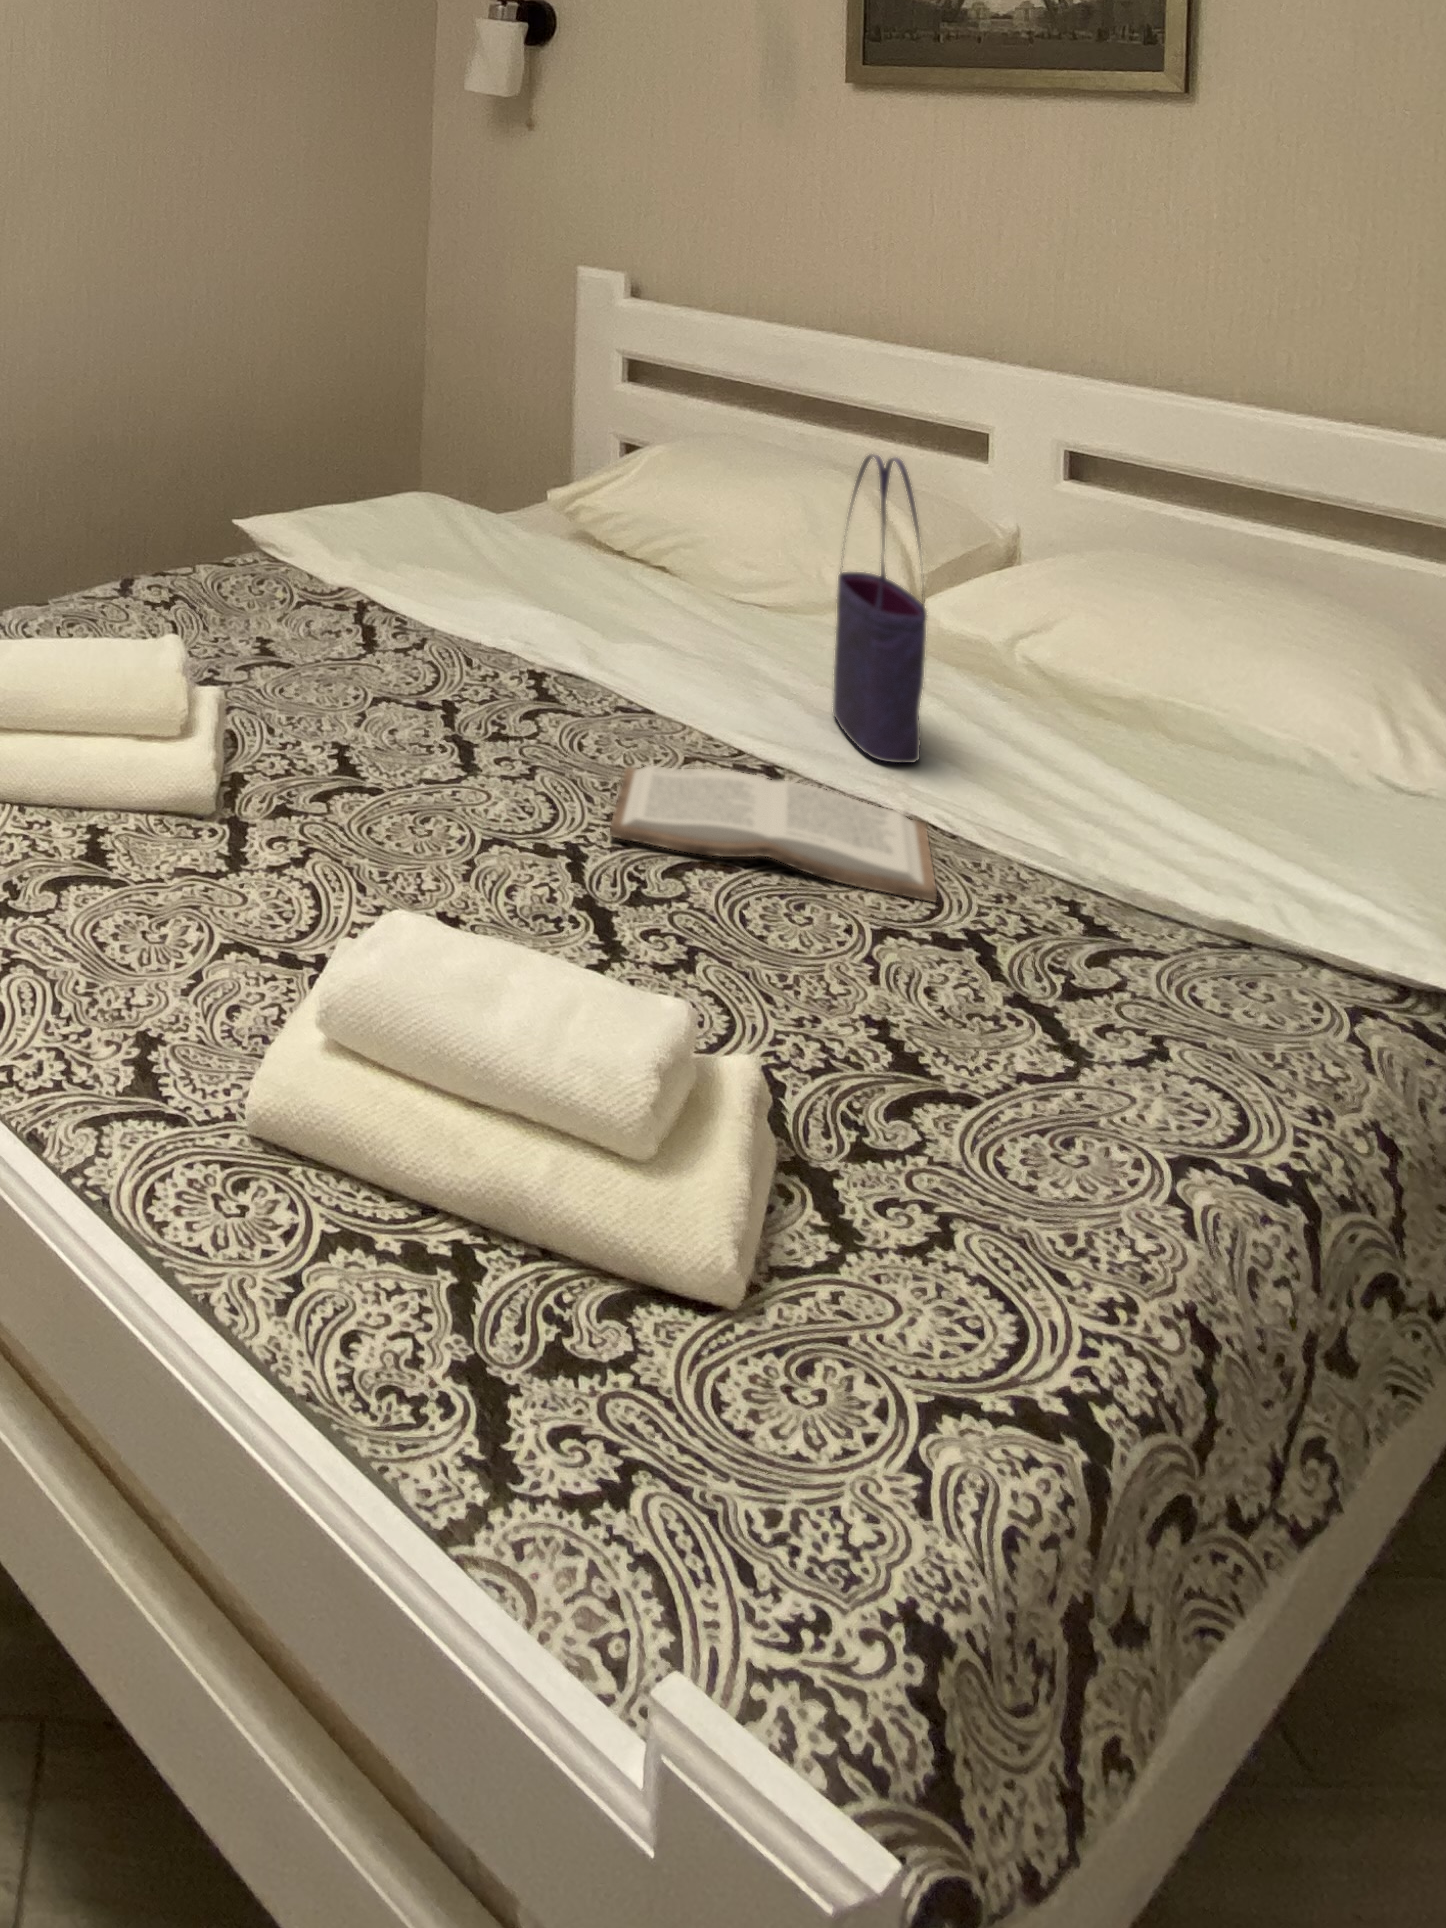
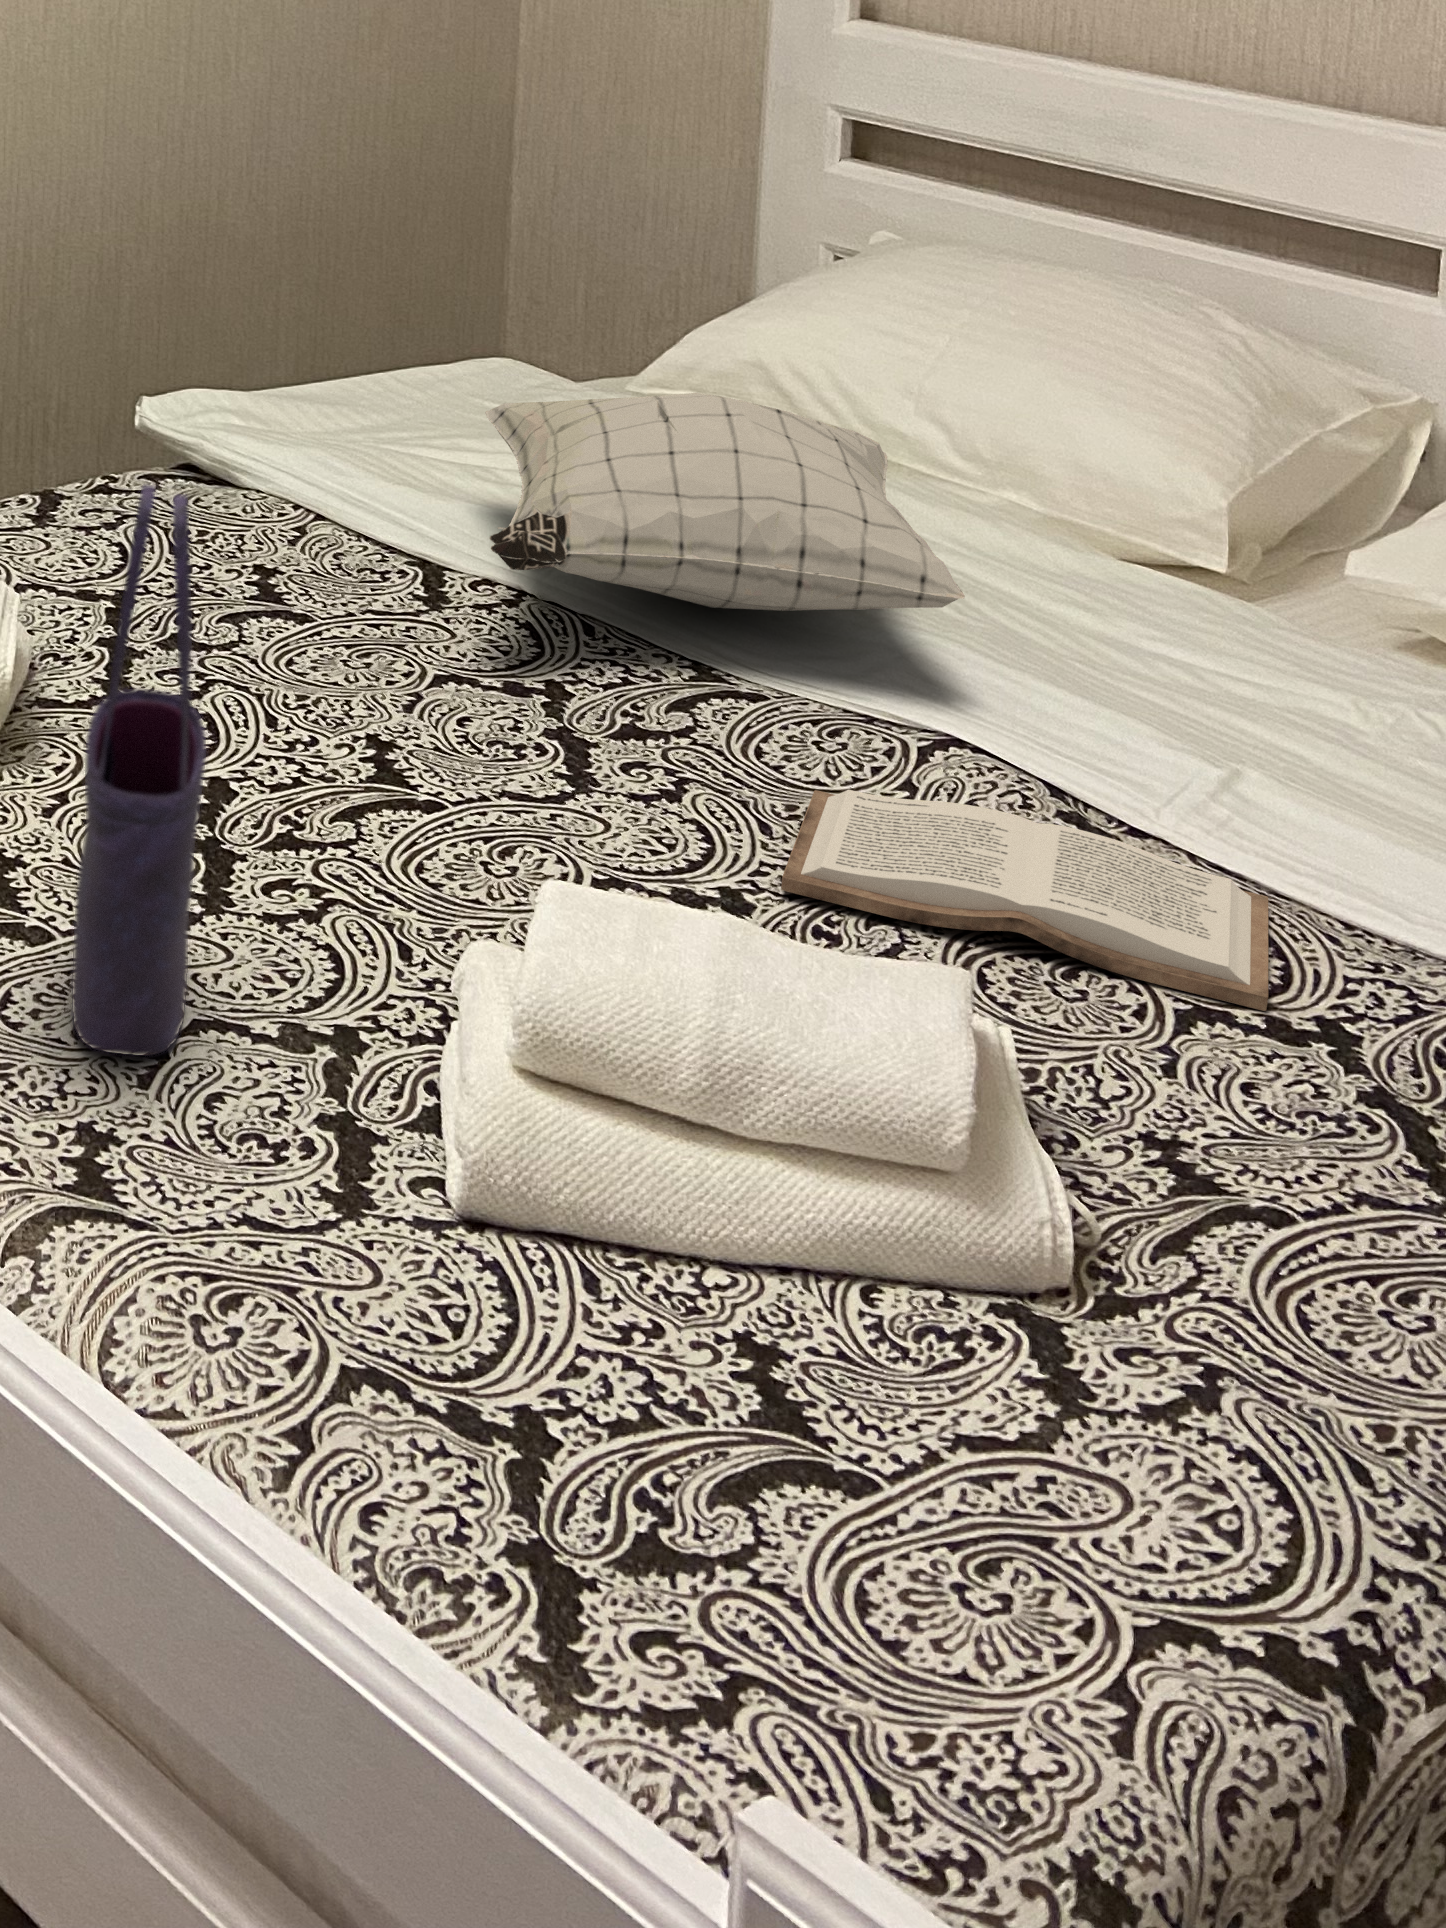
tote bag: present [833,455,927,763] -> present [72,485,206,1056]
pillow: none [400,511,710,649] -> present [485,393,965,611]

